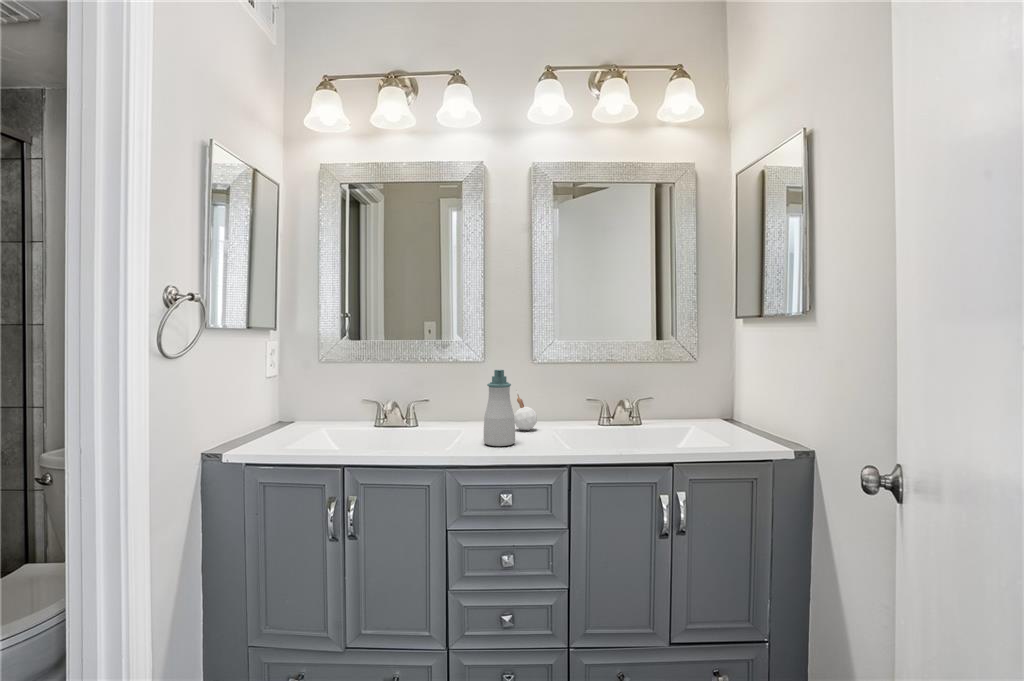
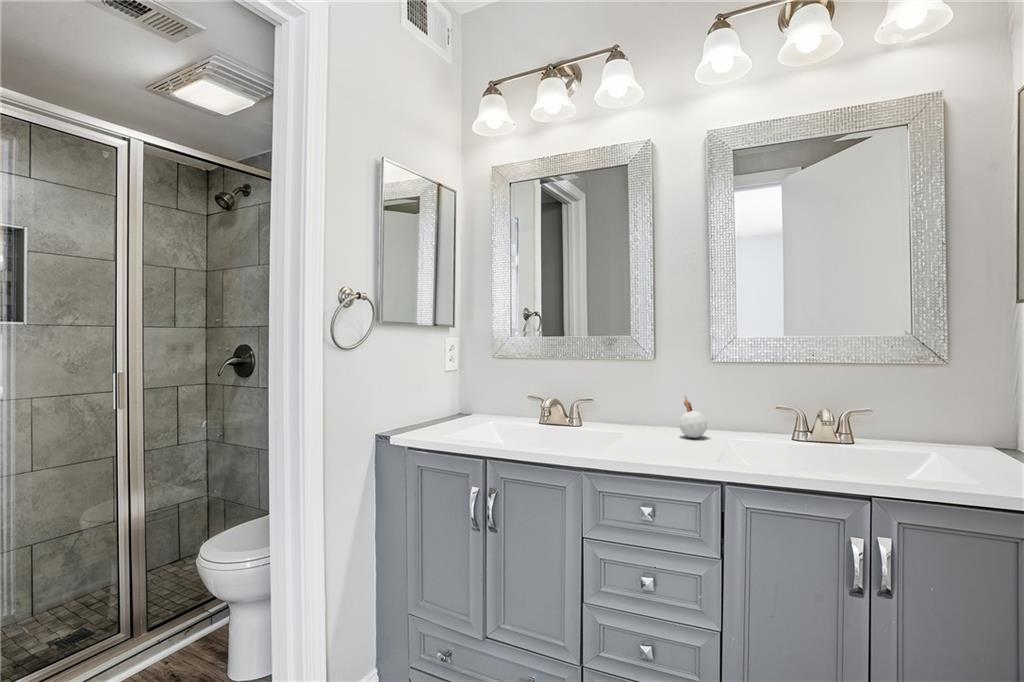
soap bottle: present [484,370,515,446] -> none [632,368,668,454]

